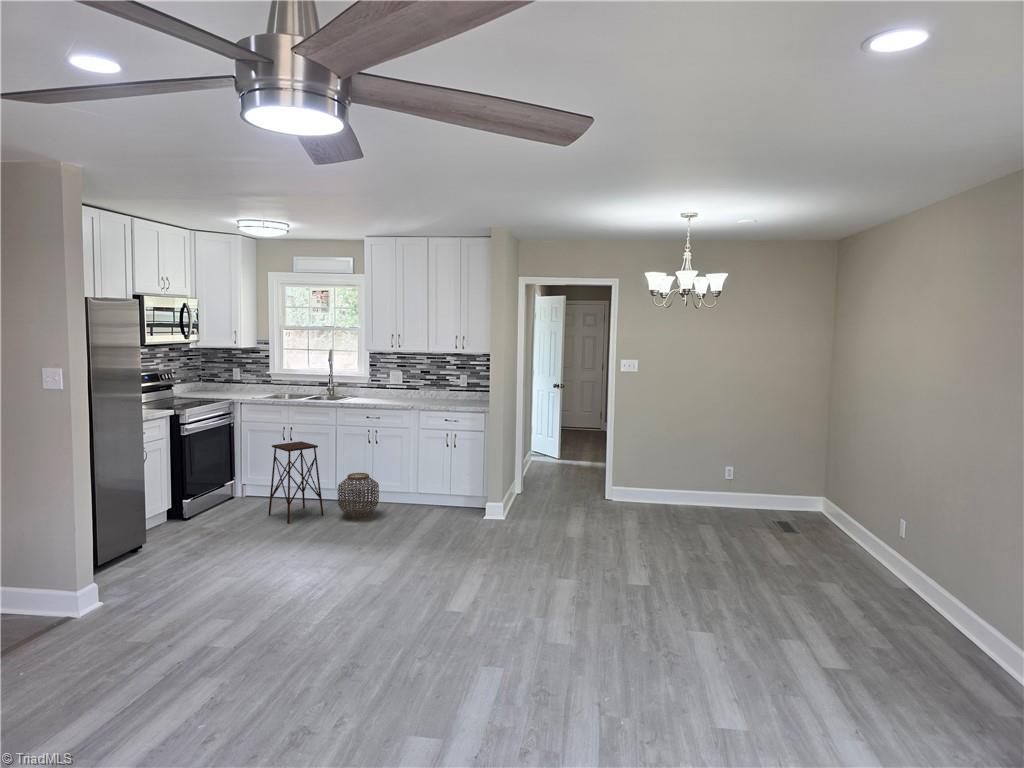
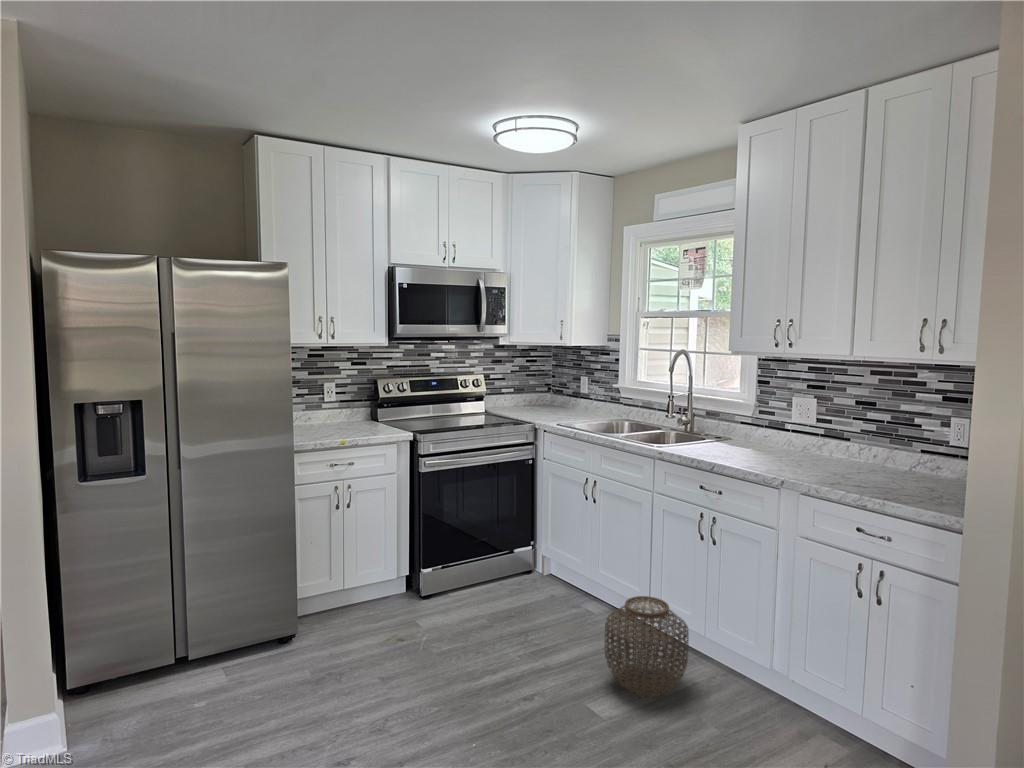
side table: present [269,441,324,524] -> none [520,509,592,660]

